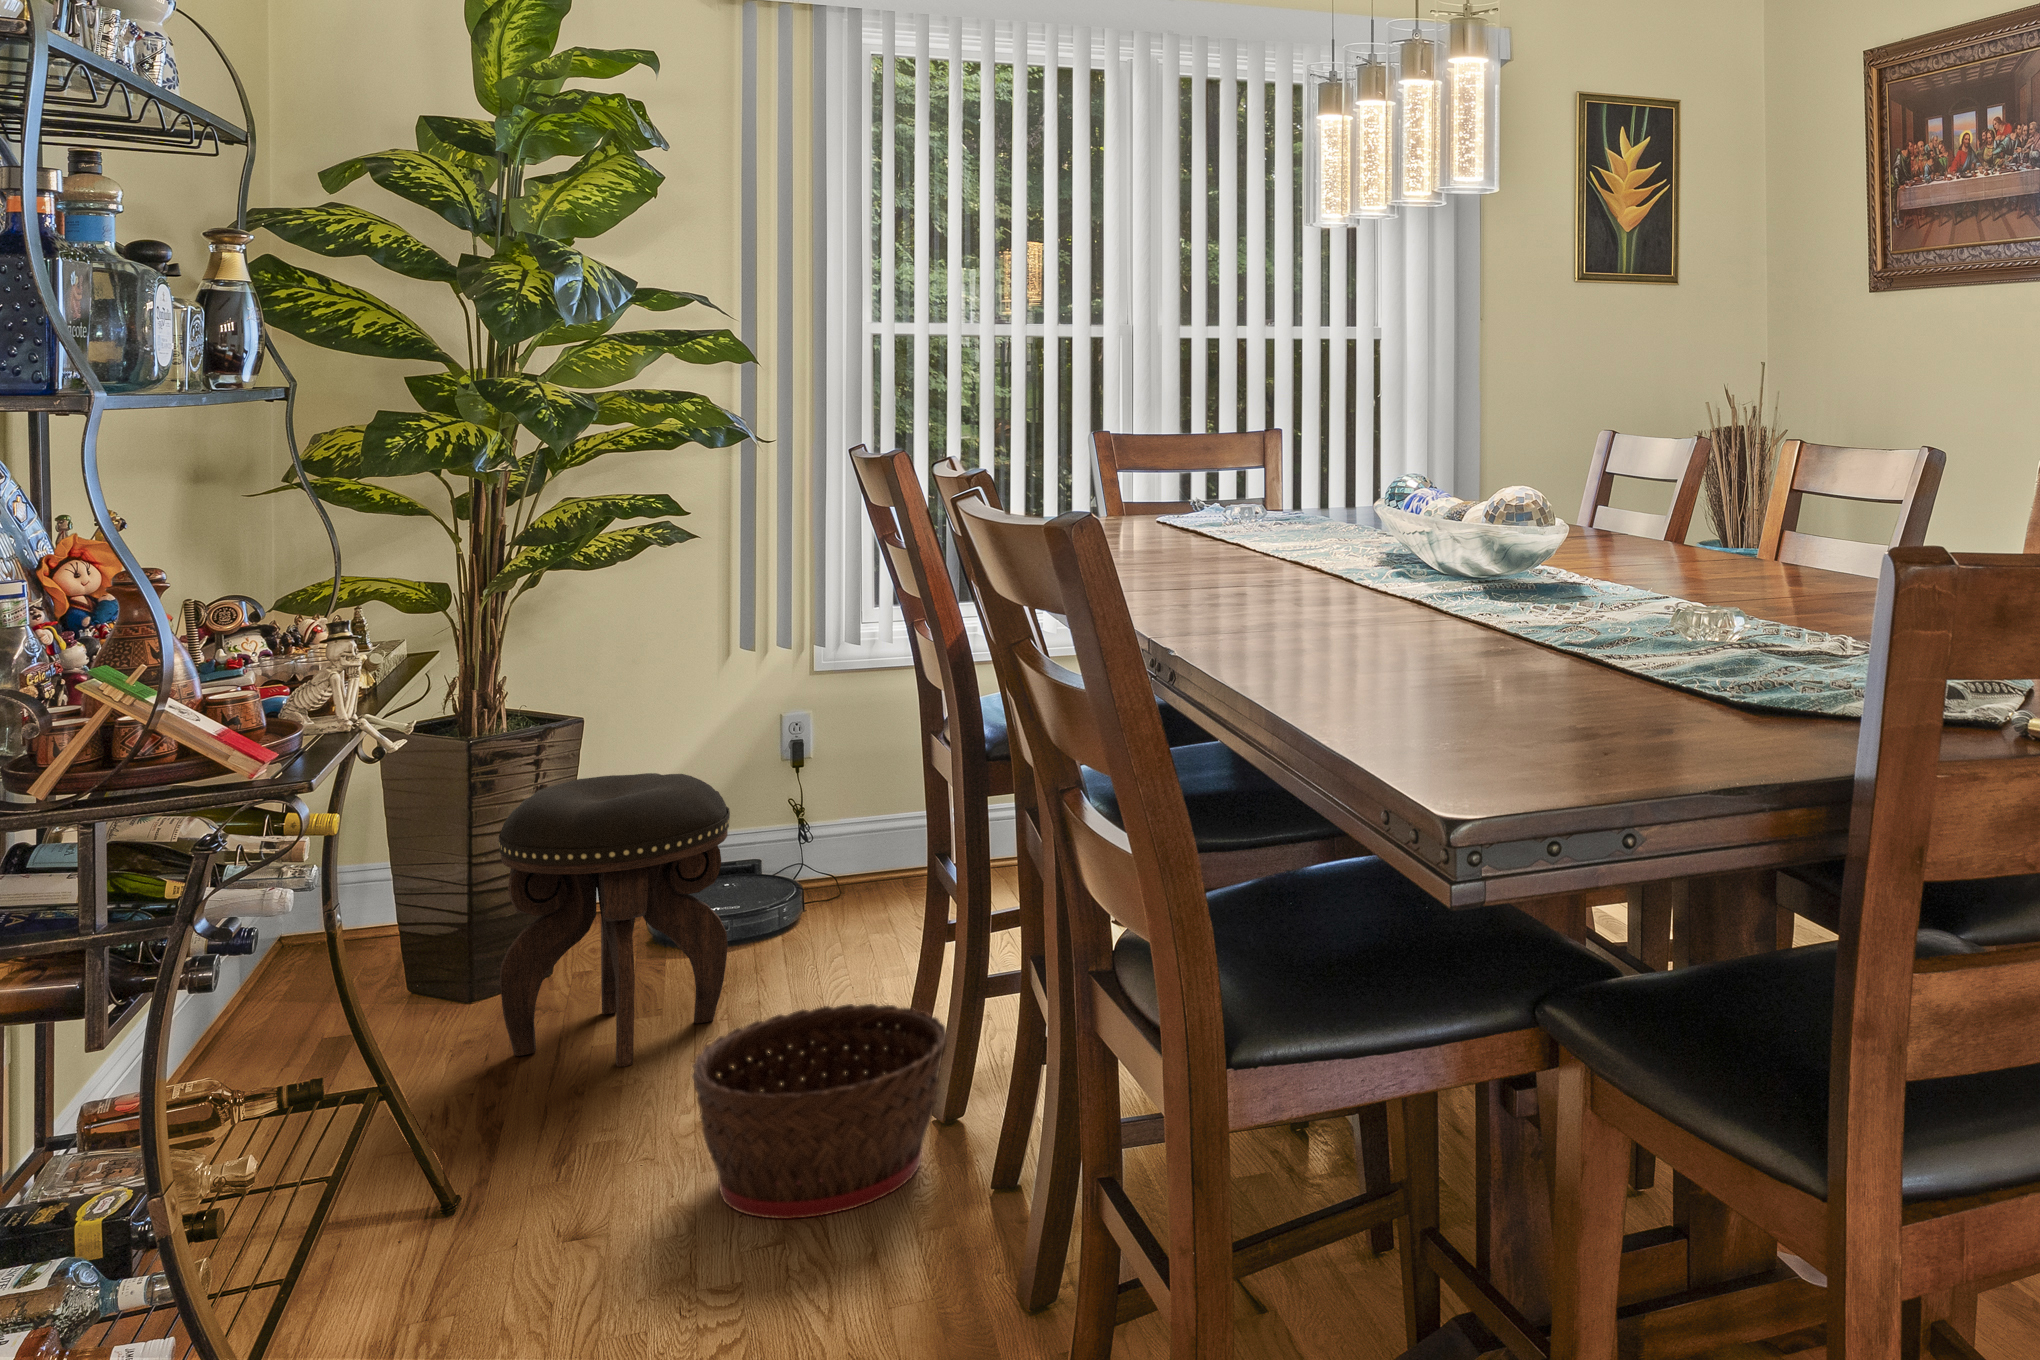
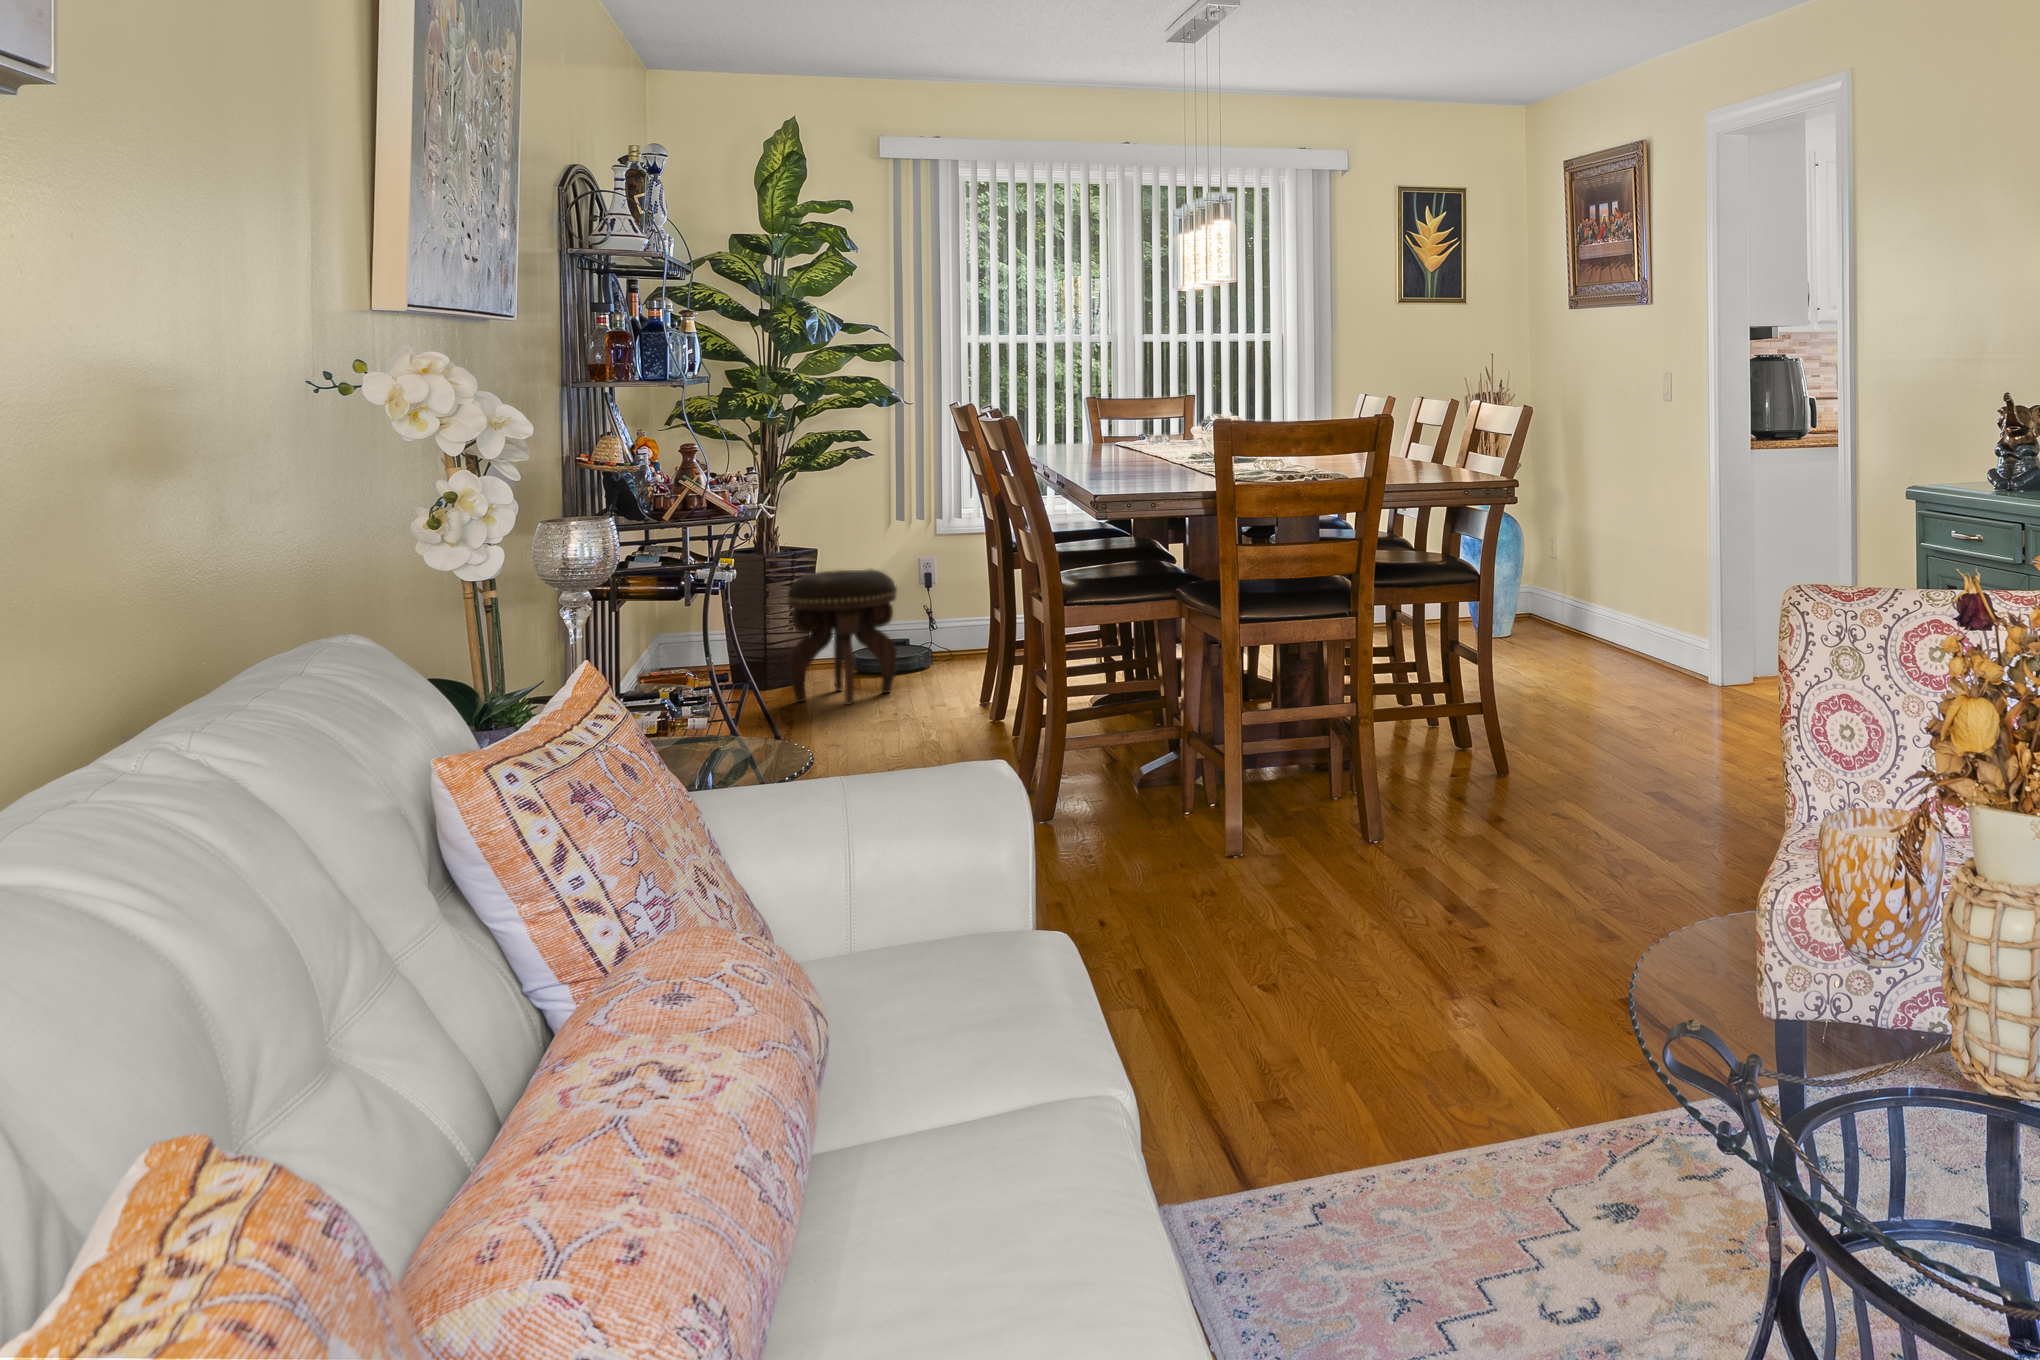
basket: present [692,1003,947,1219] -> none [885,661,999,738]

